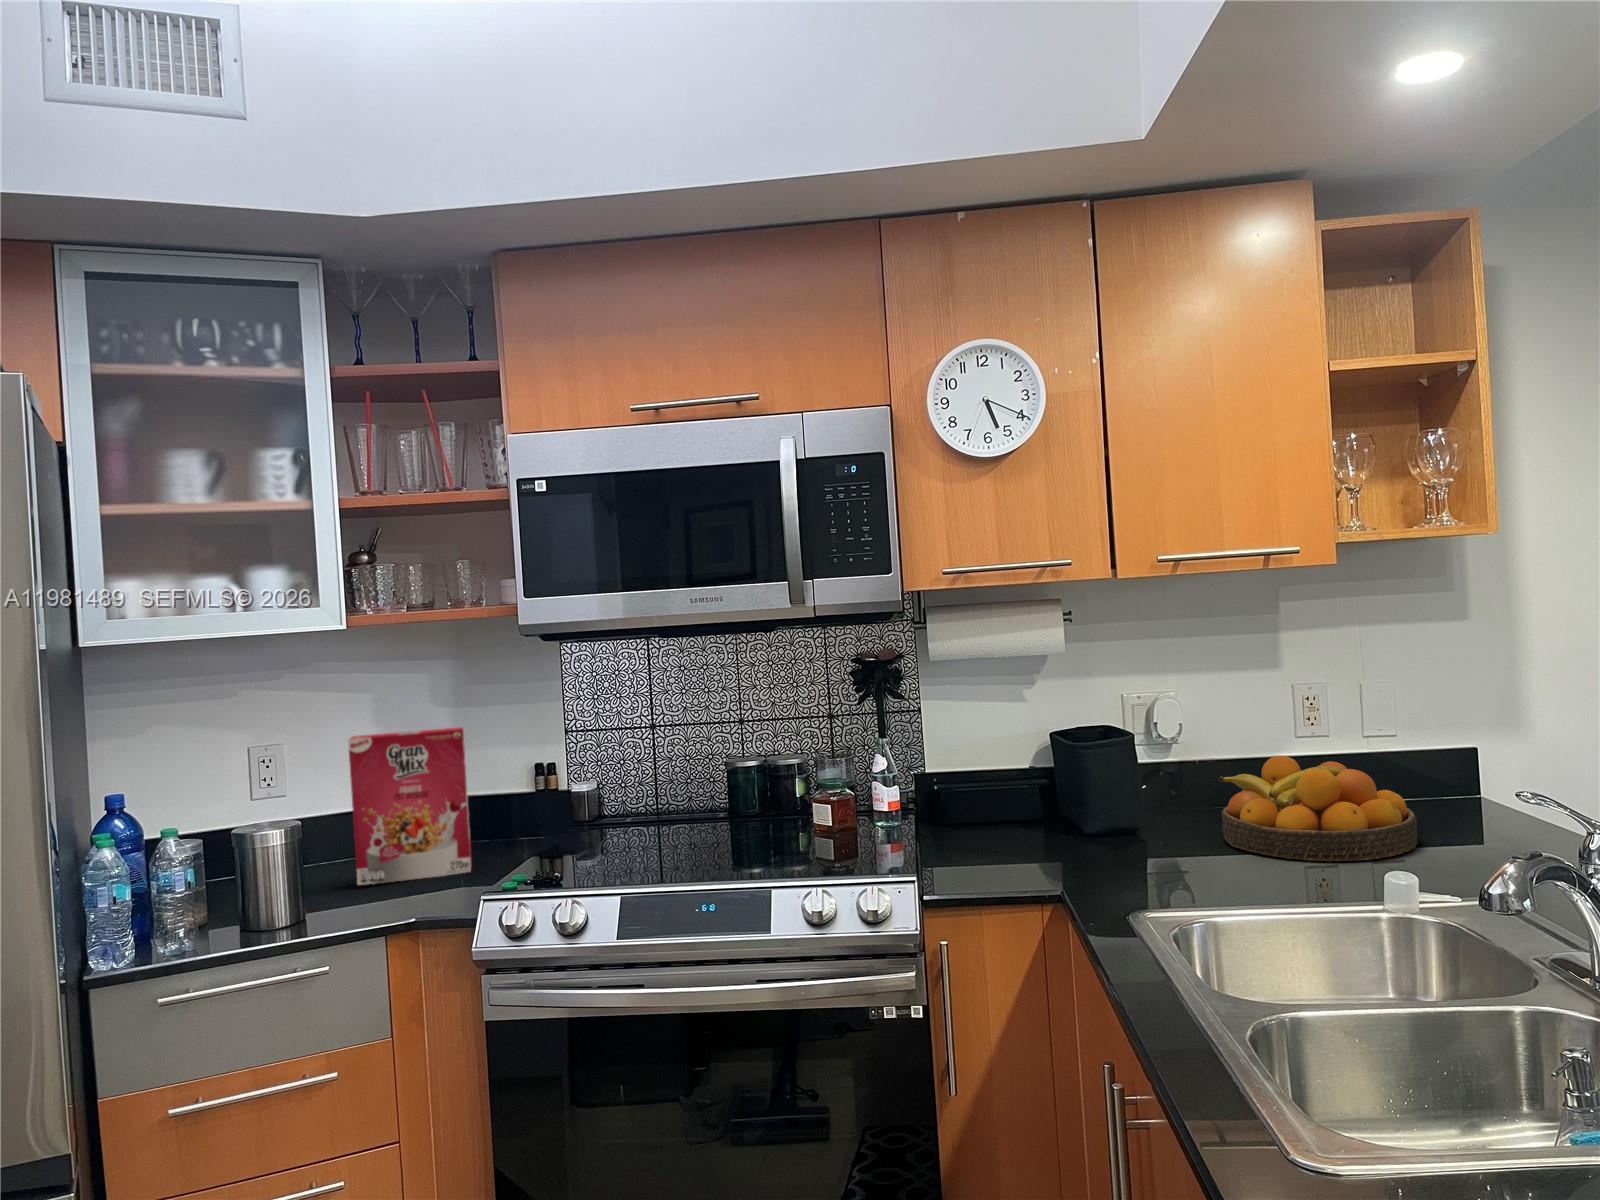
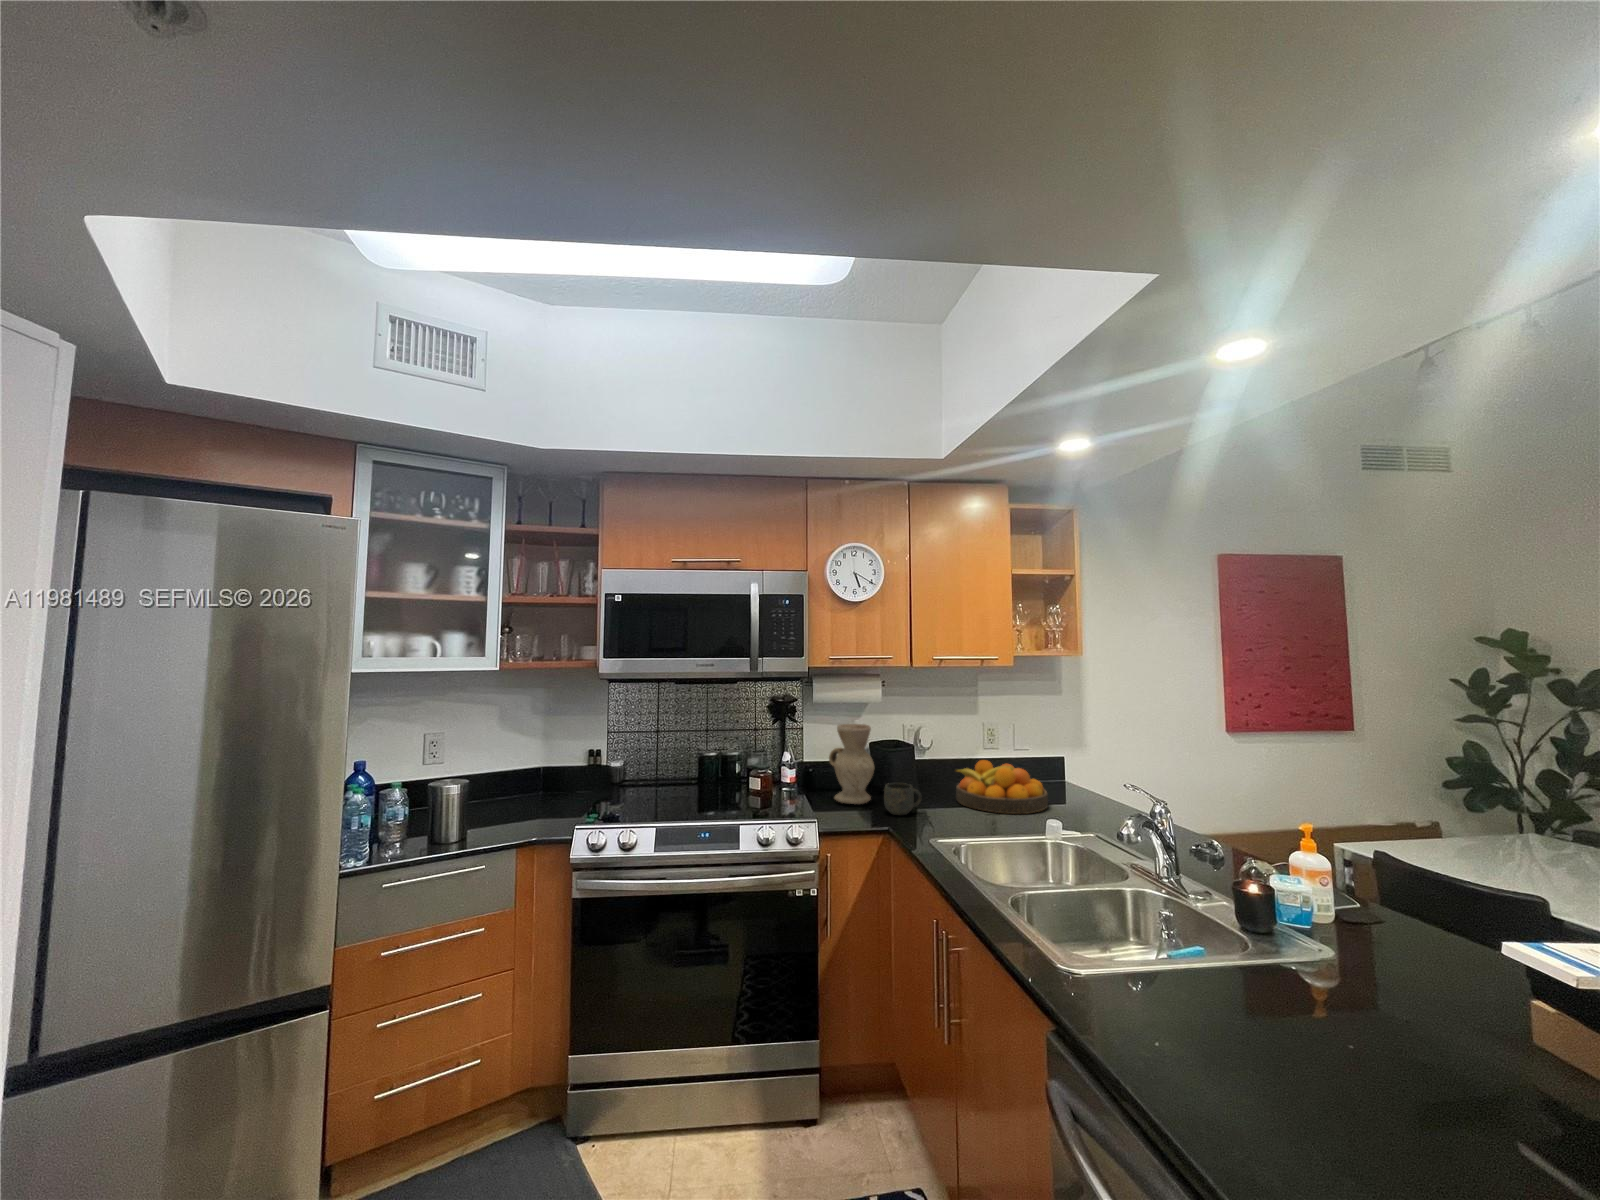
vase: none [963,695,1050,849] -> present [829,724,875,804]
cereal box: present [348,727,472,885] -> none [491,728,560,818]
mug: none [1062,806,1139,868] -> present [884,783,921,815]

